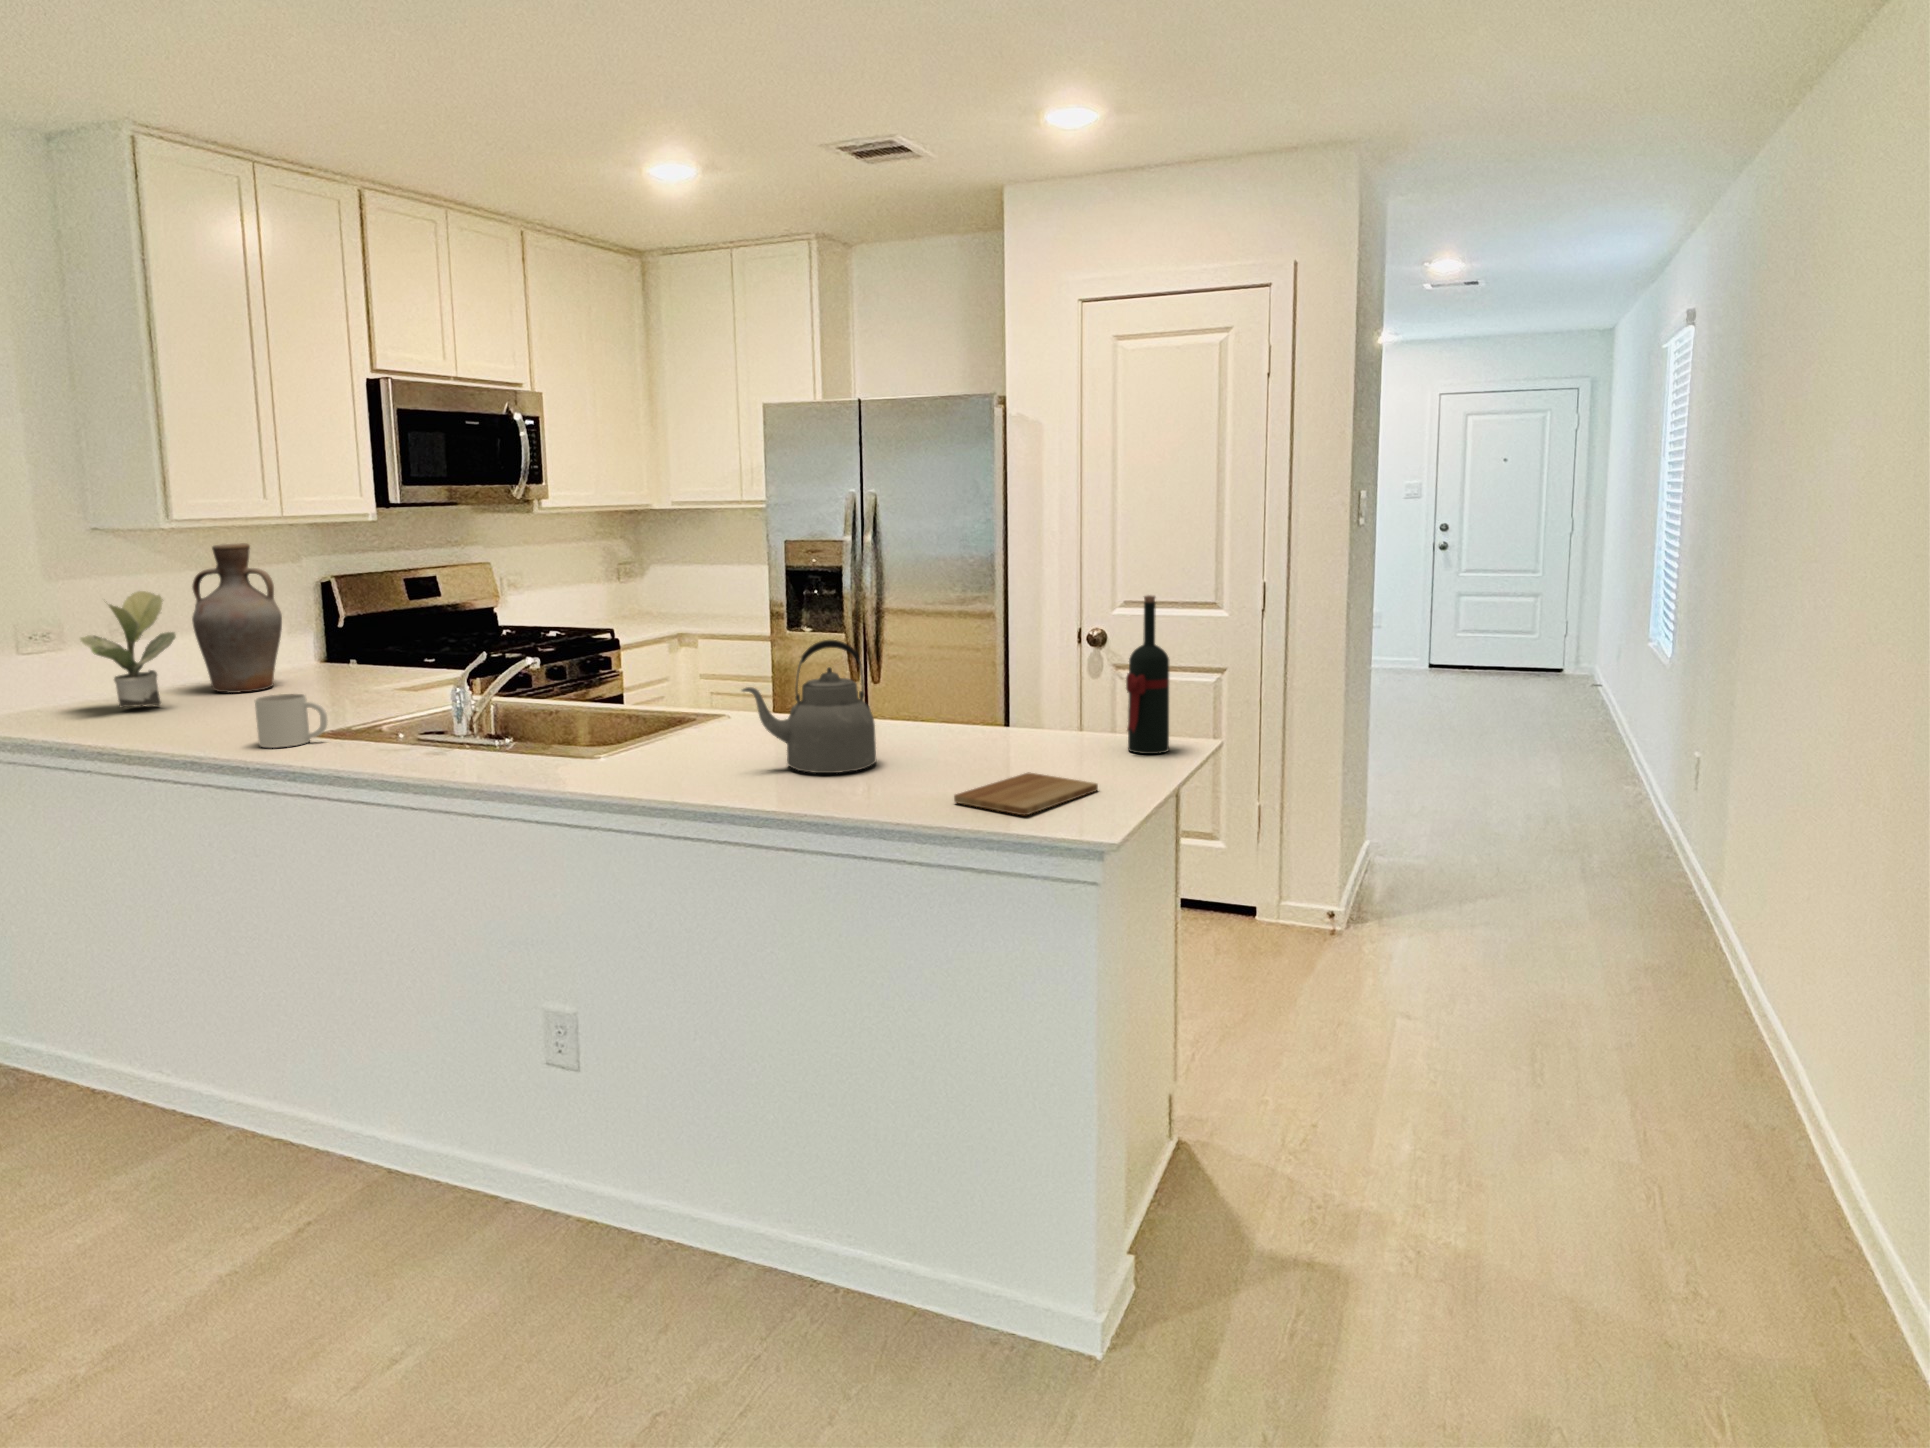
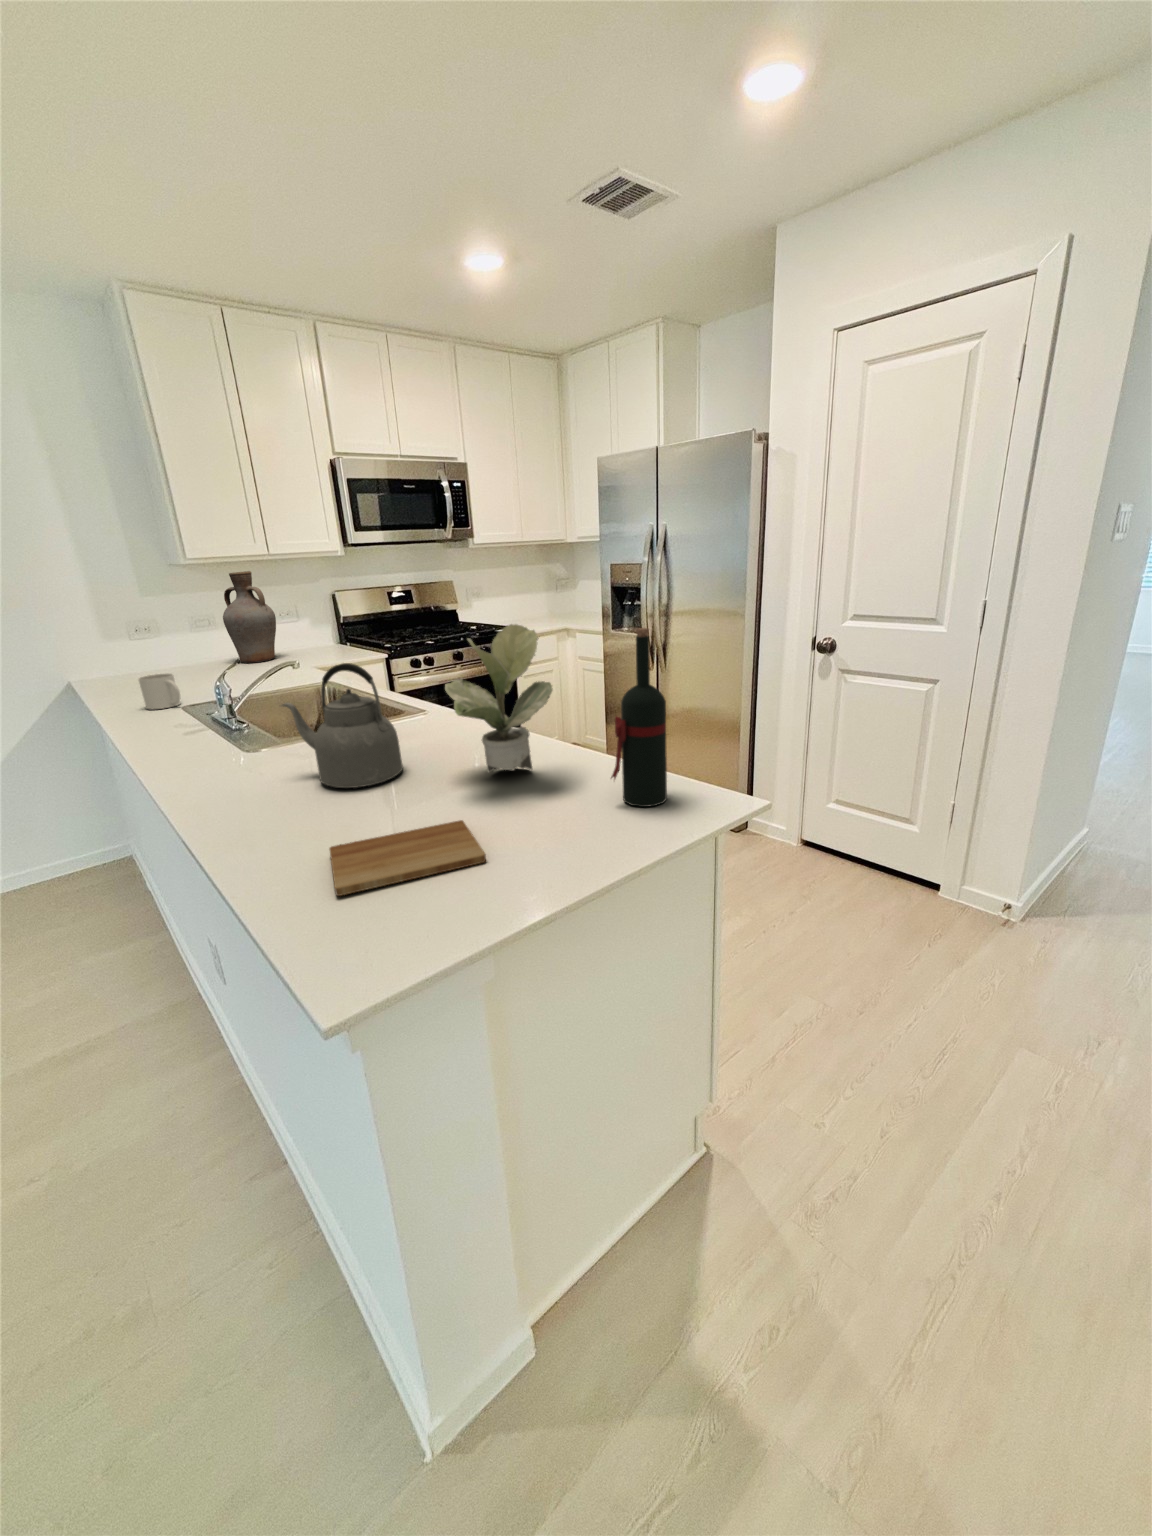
potted plant: present [80,591,176,708] -> present [445,624,552,772]

